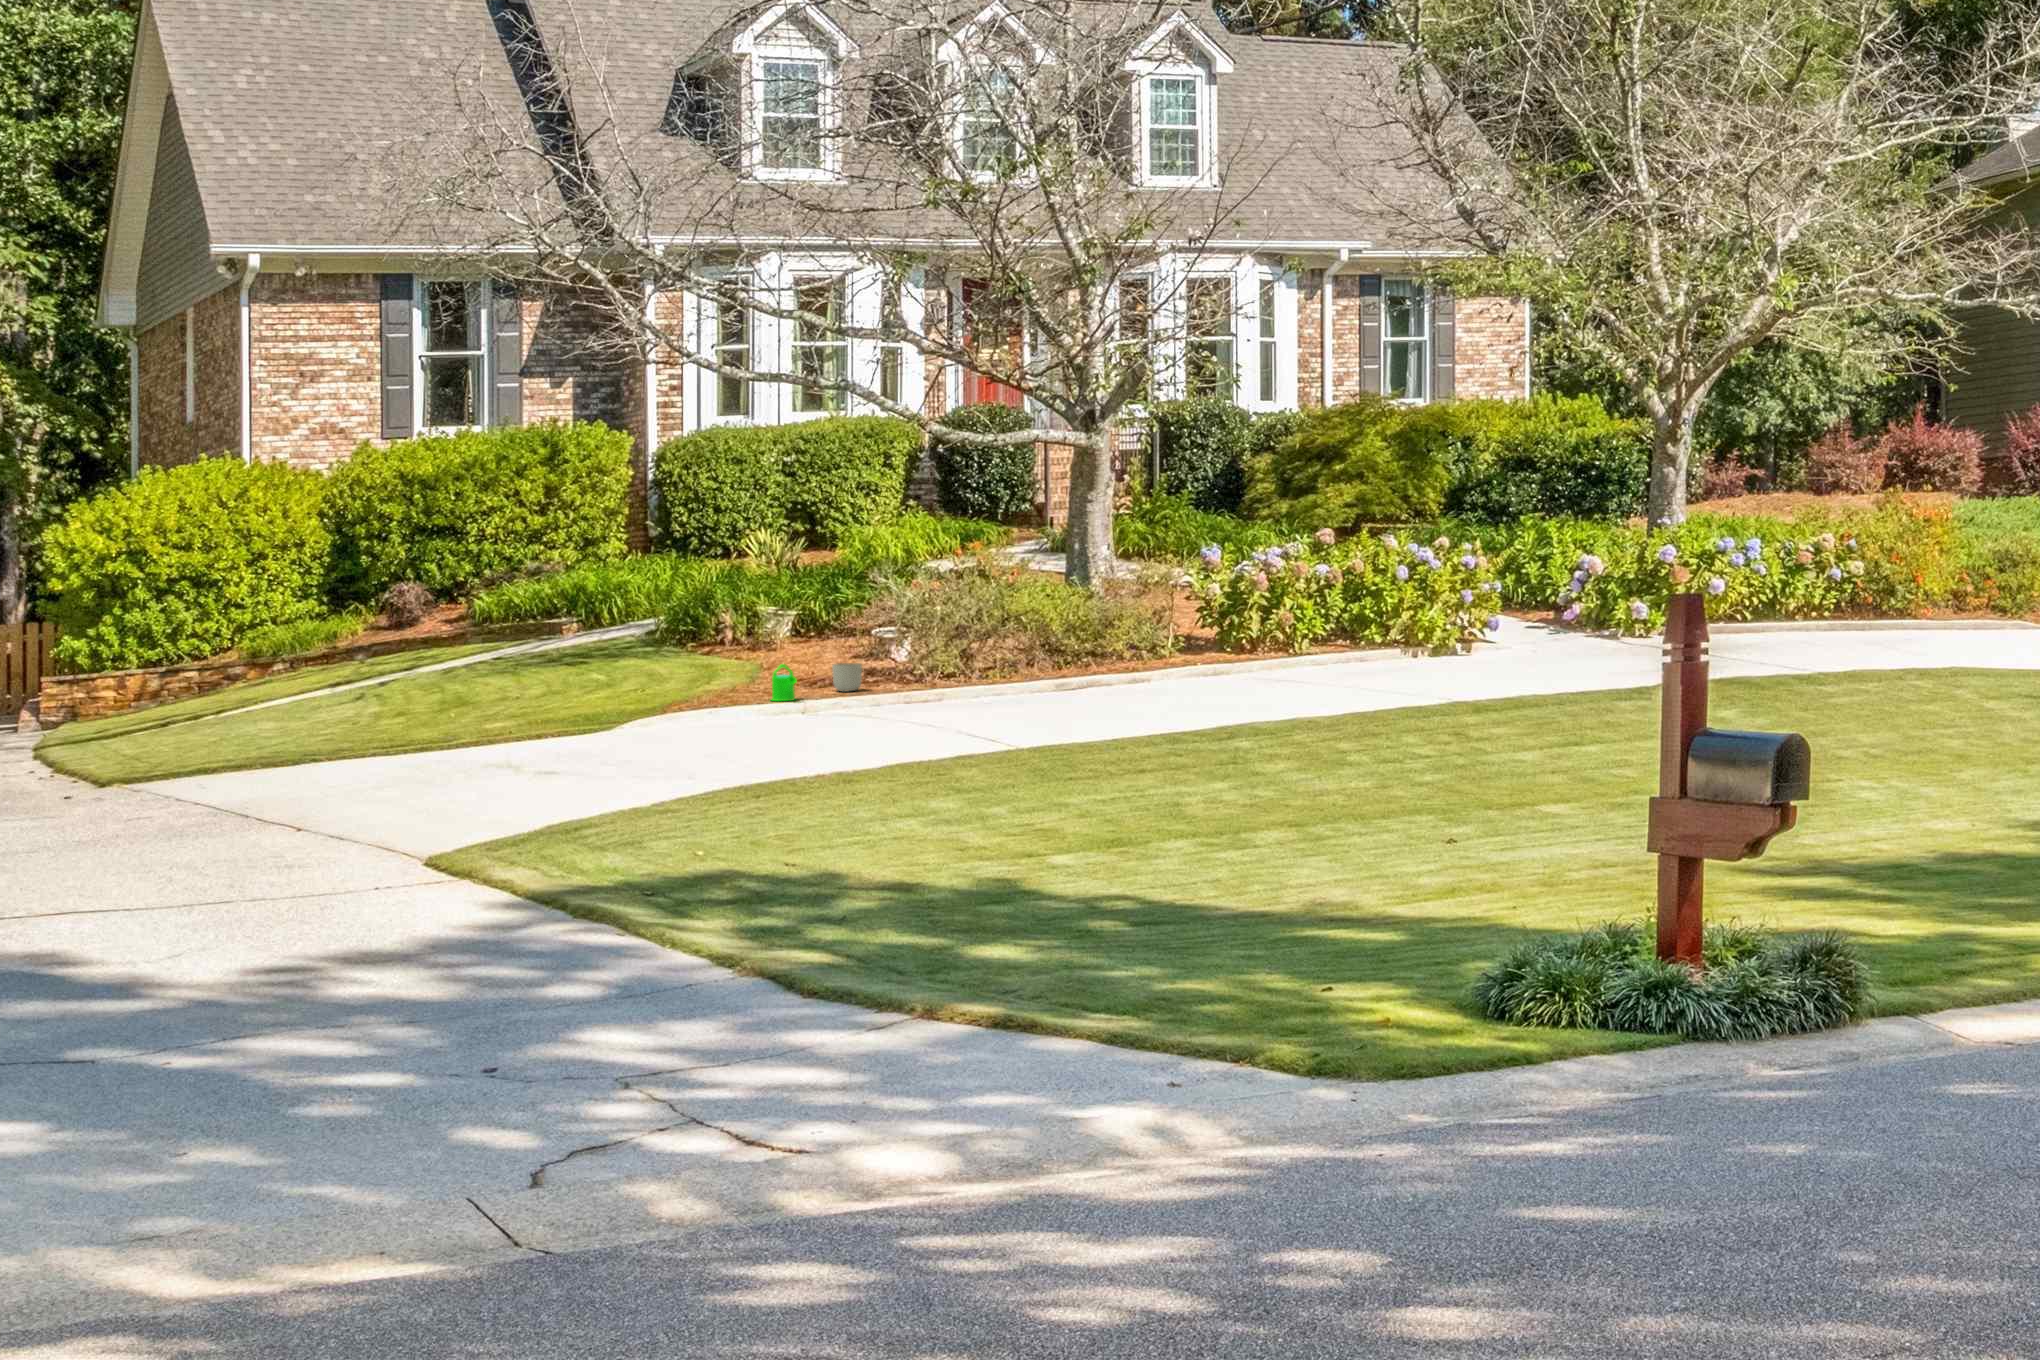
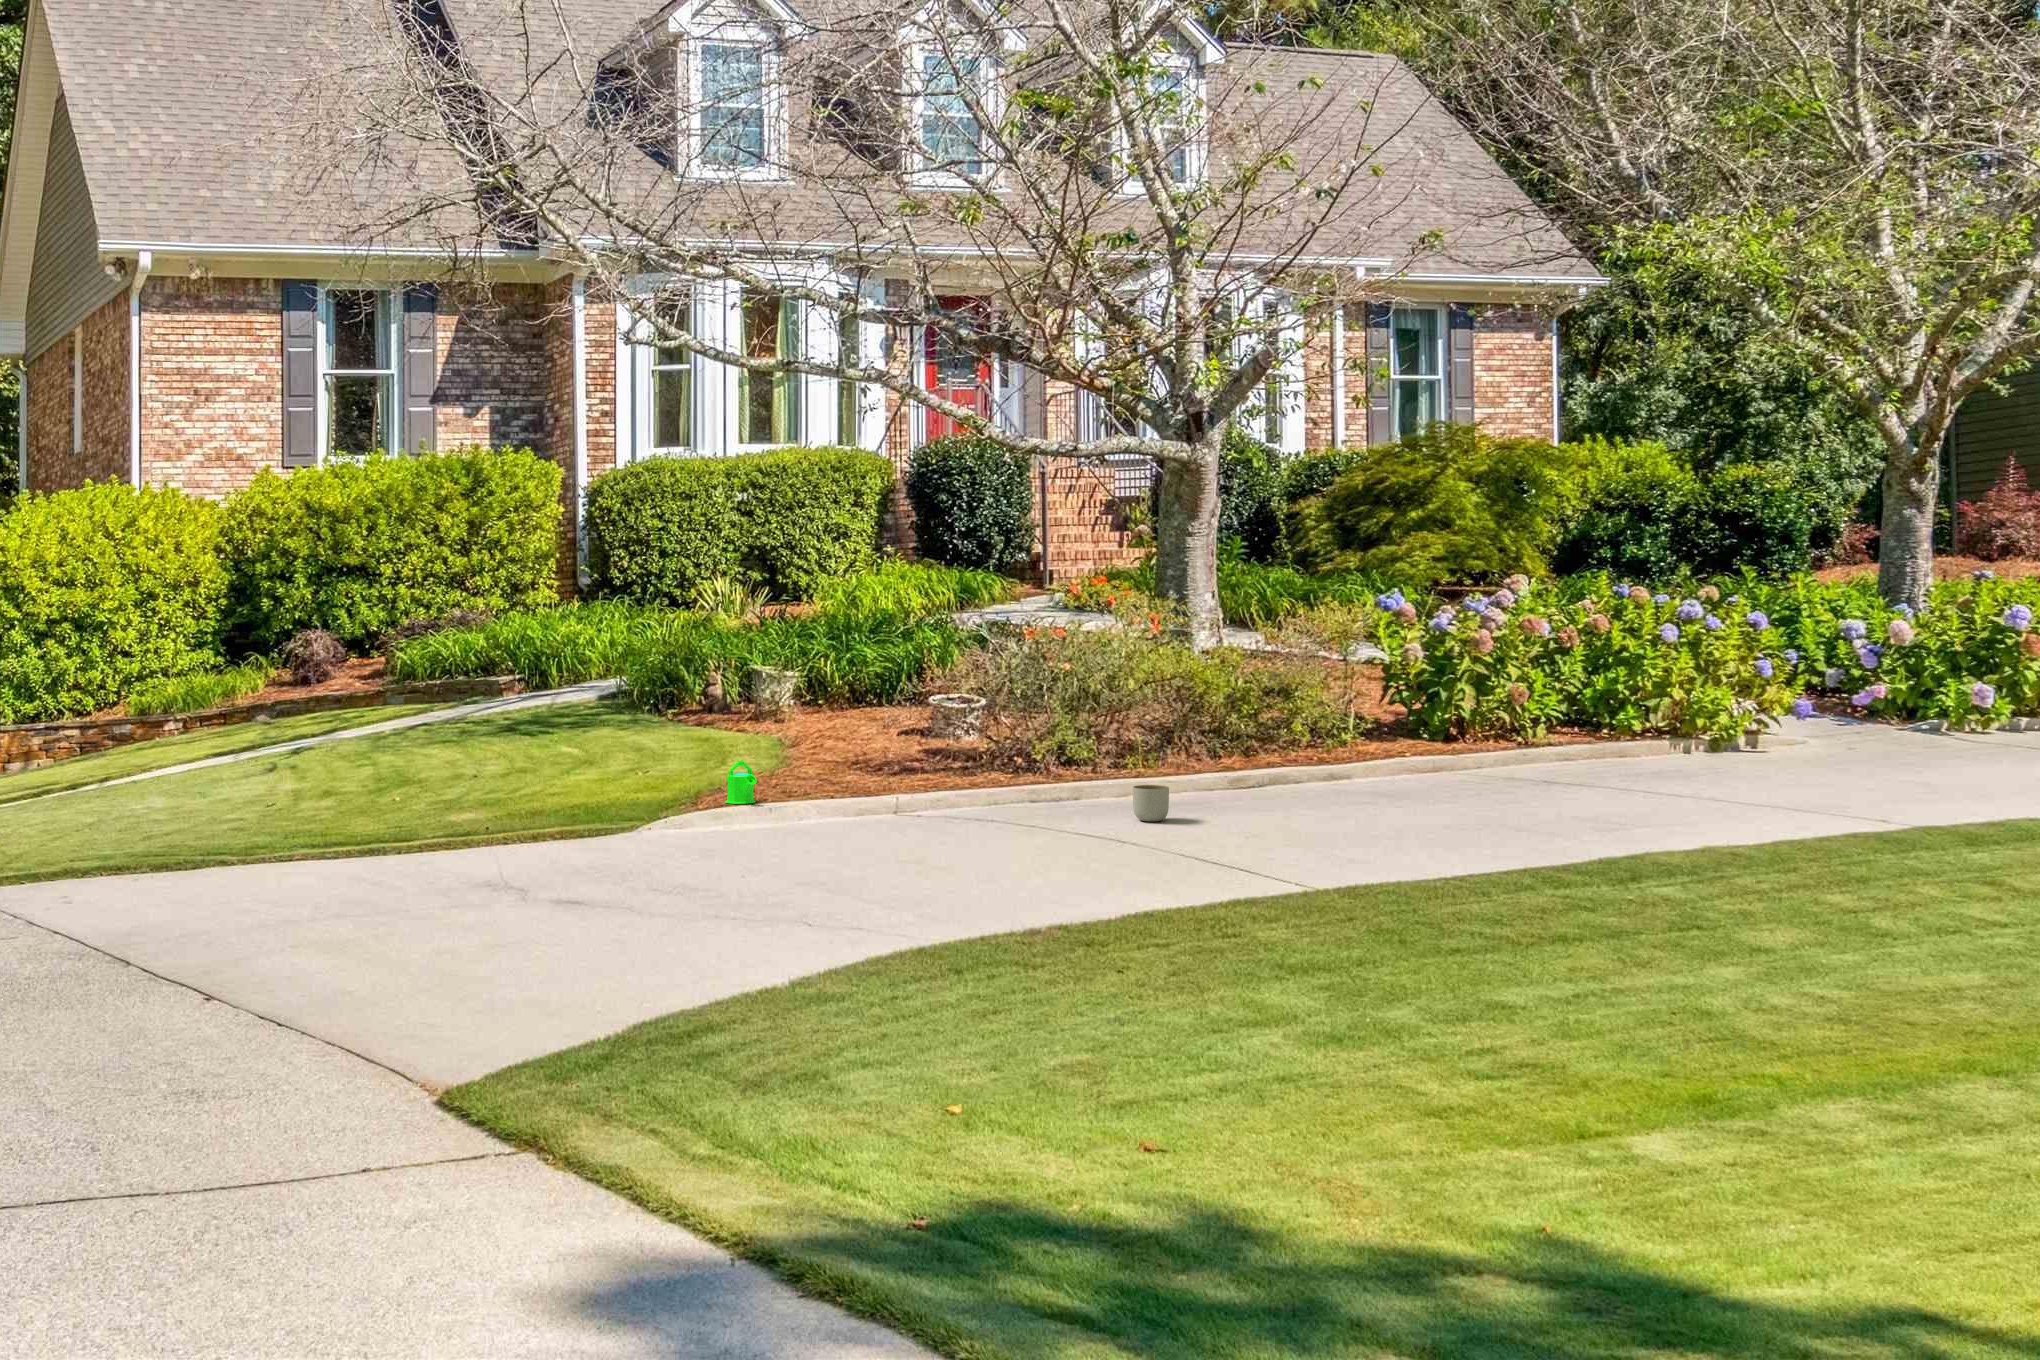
planter: present [832,663,862,692] -> present [1133,785,1169,822]

